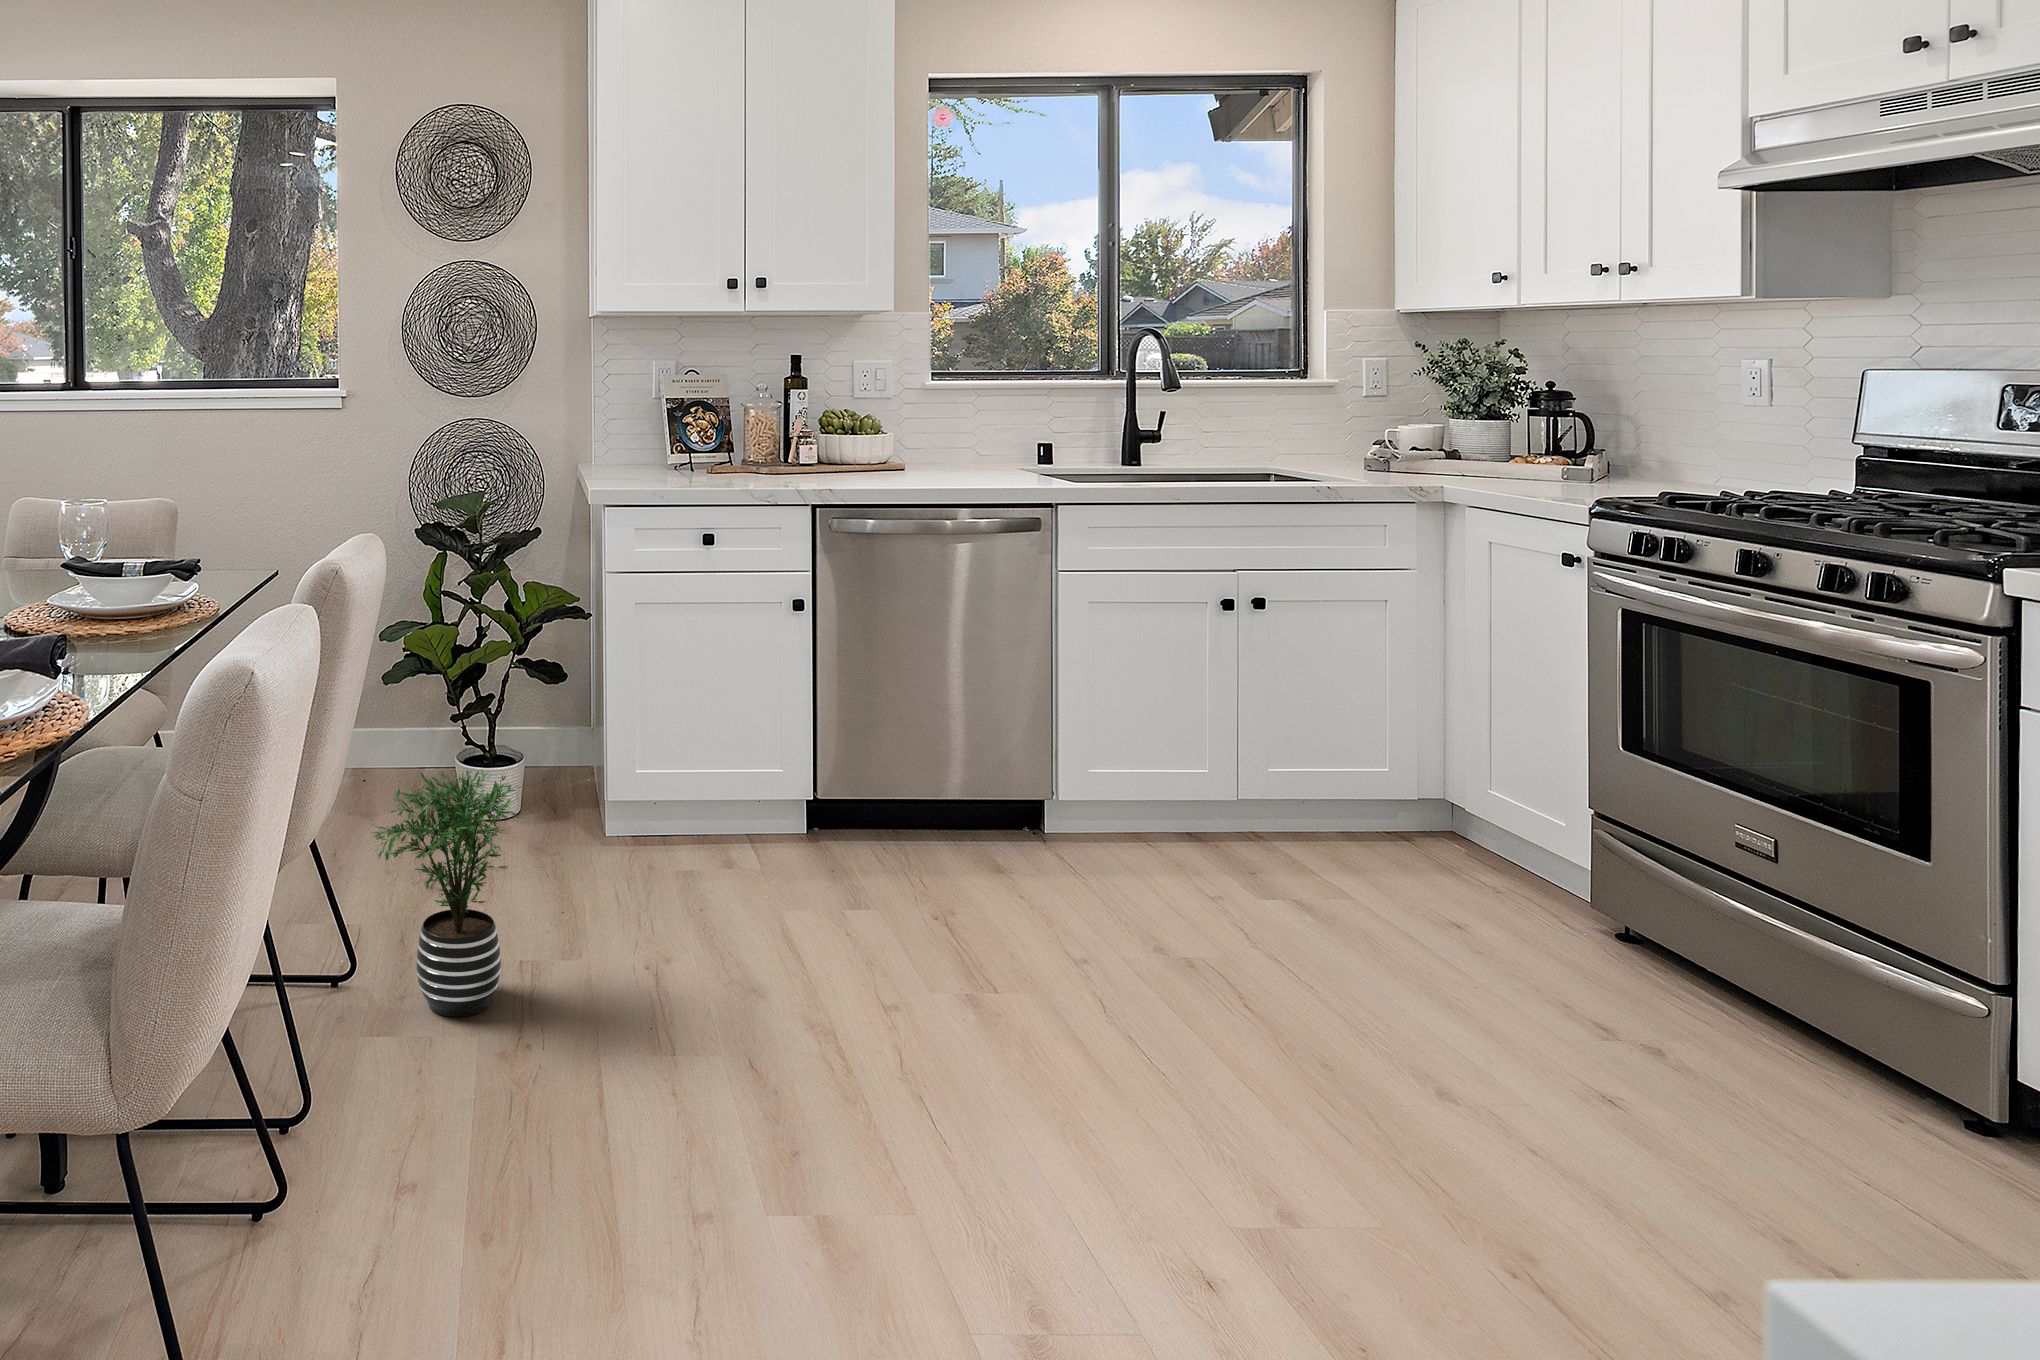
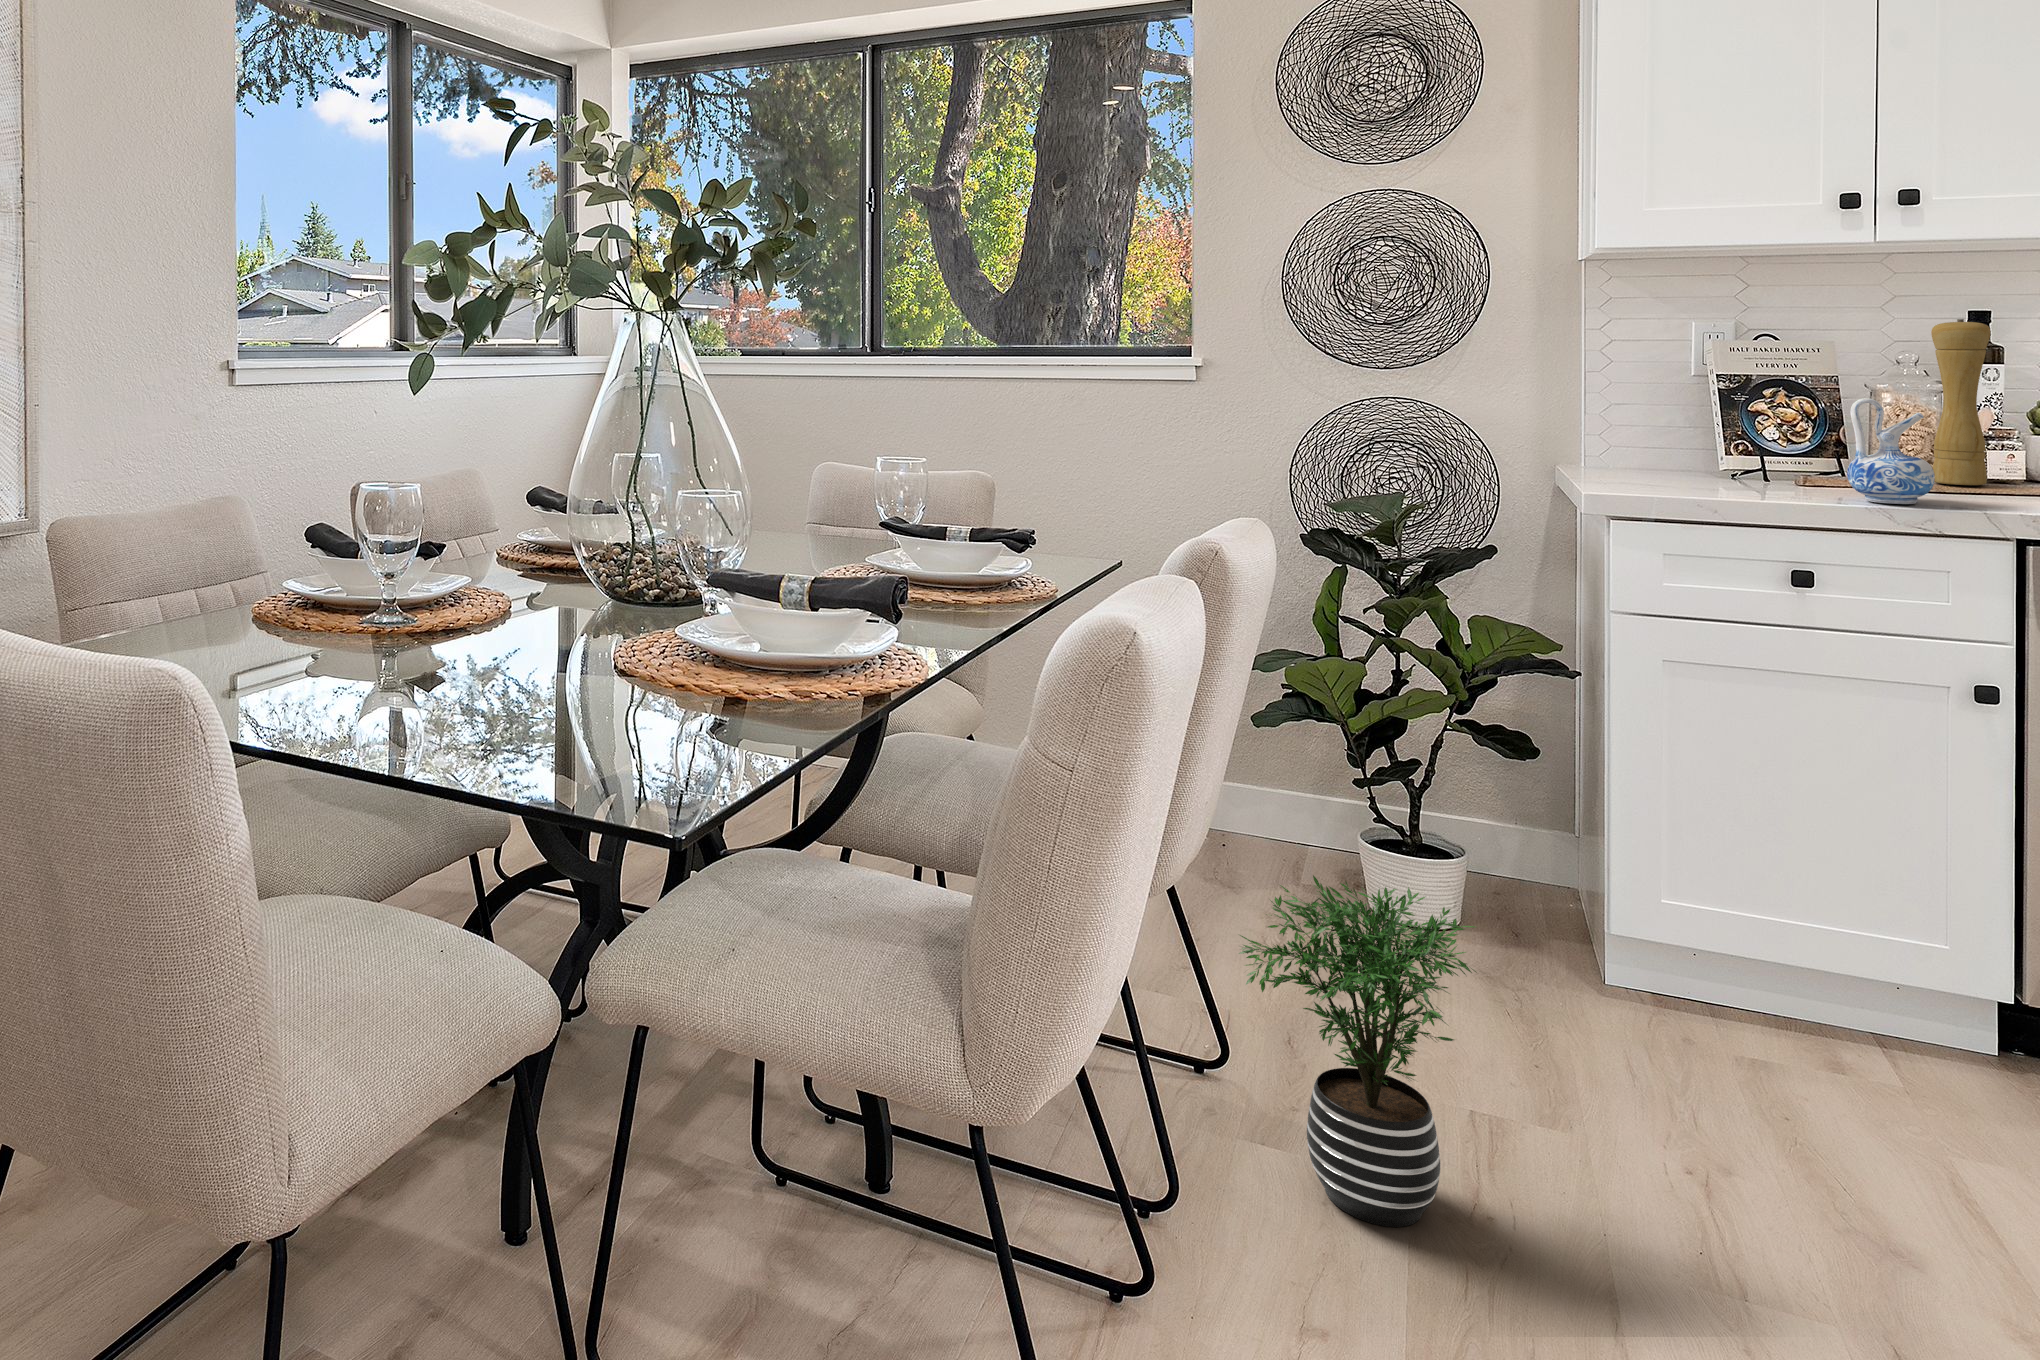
pepper mill: none [771,363,798,468] -> present [1931,319,1991,485]
ceramic pitcher: none [729,413,770,480] -> present [1847,398,1935,504]

